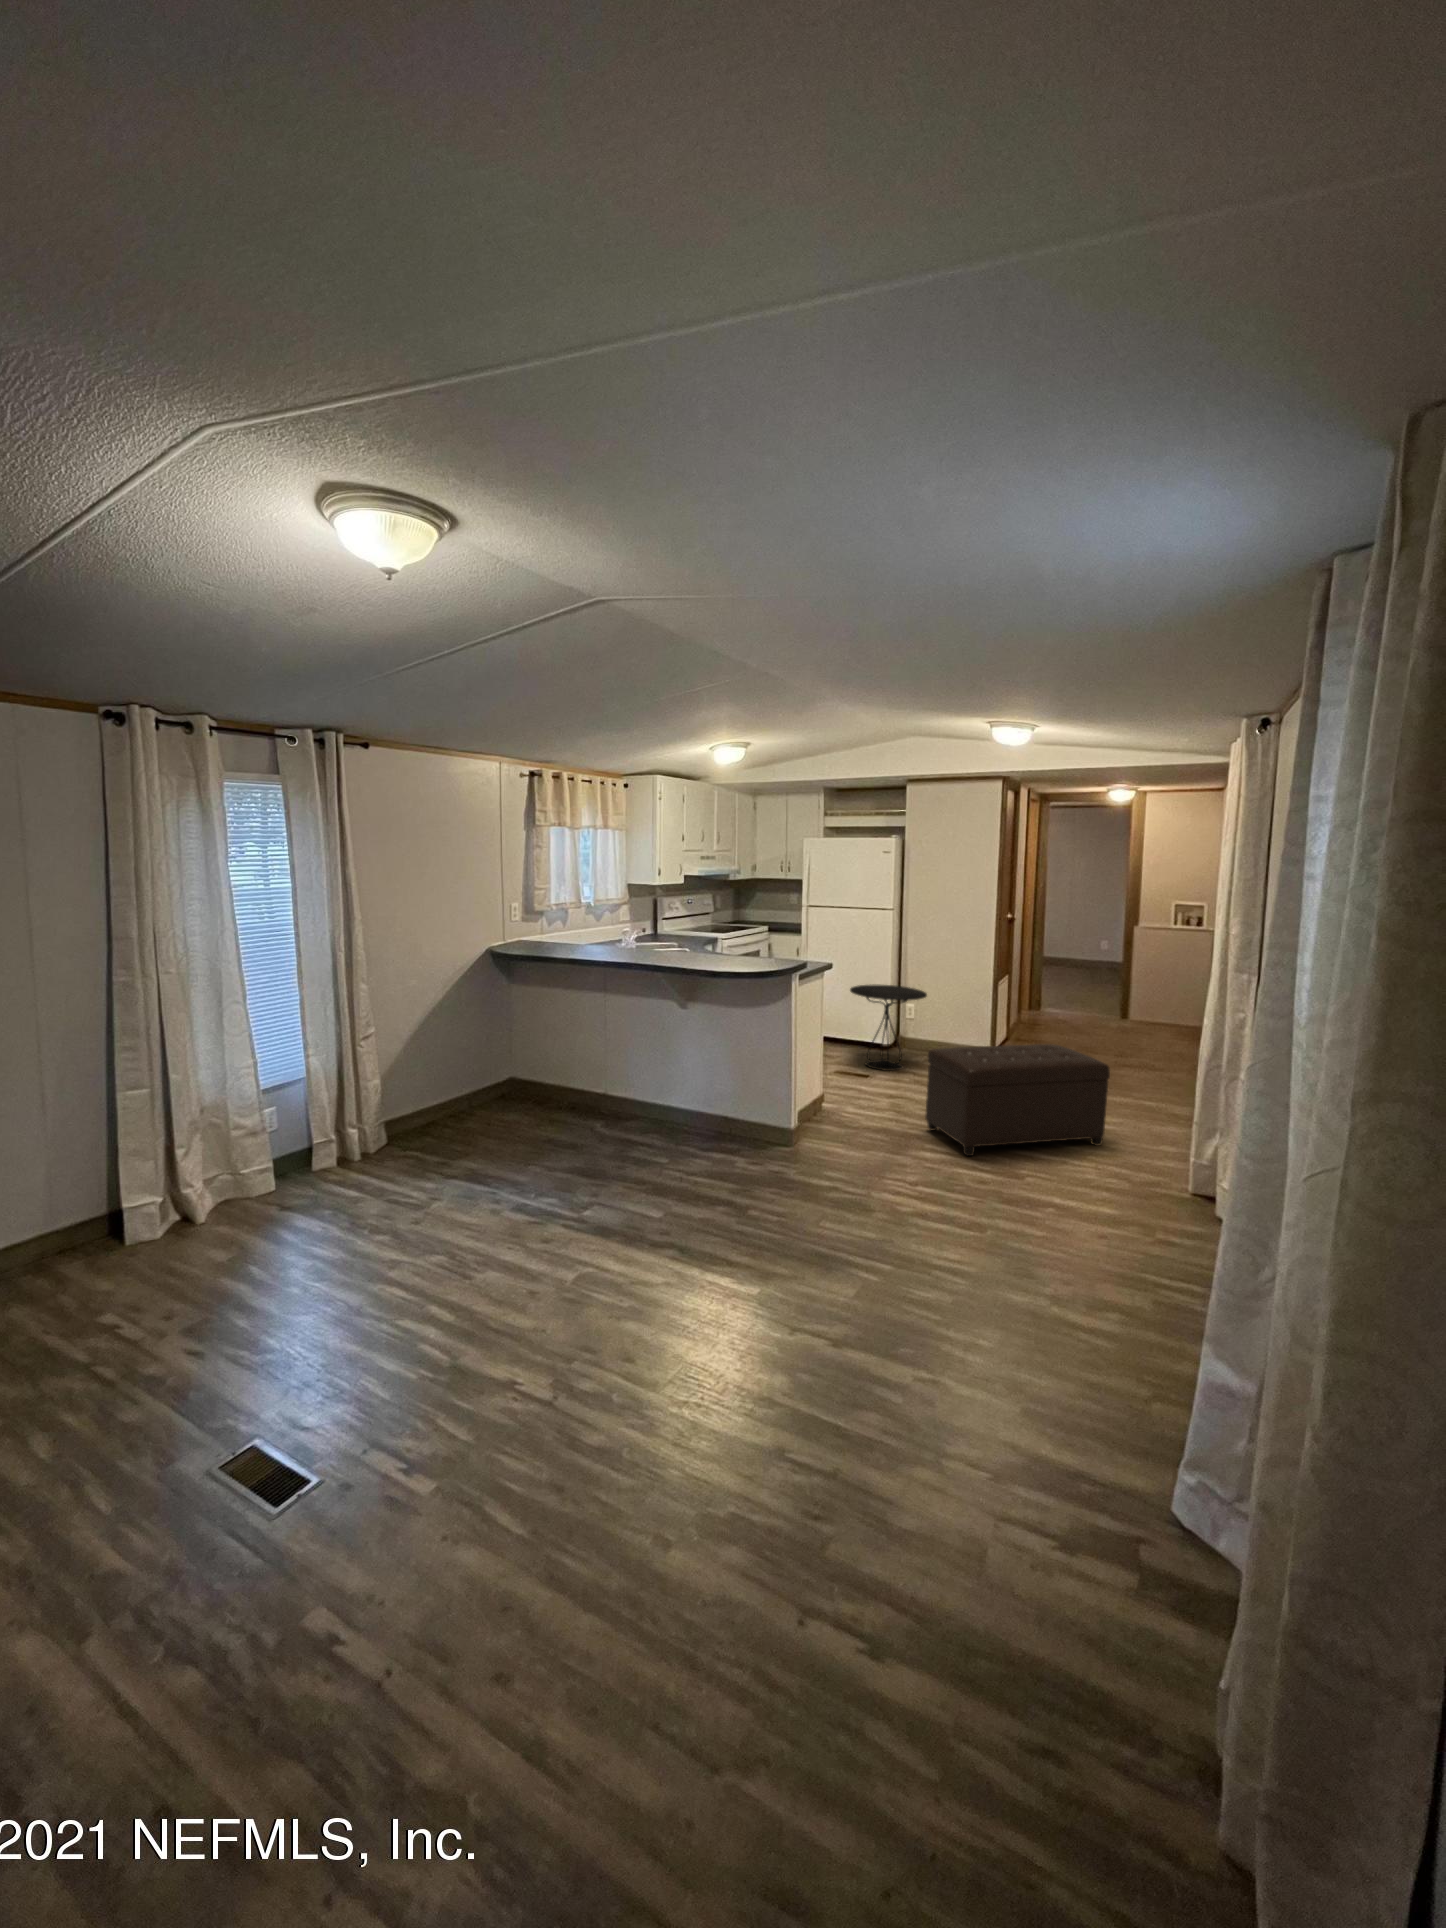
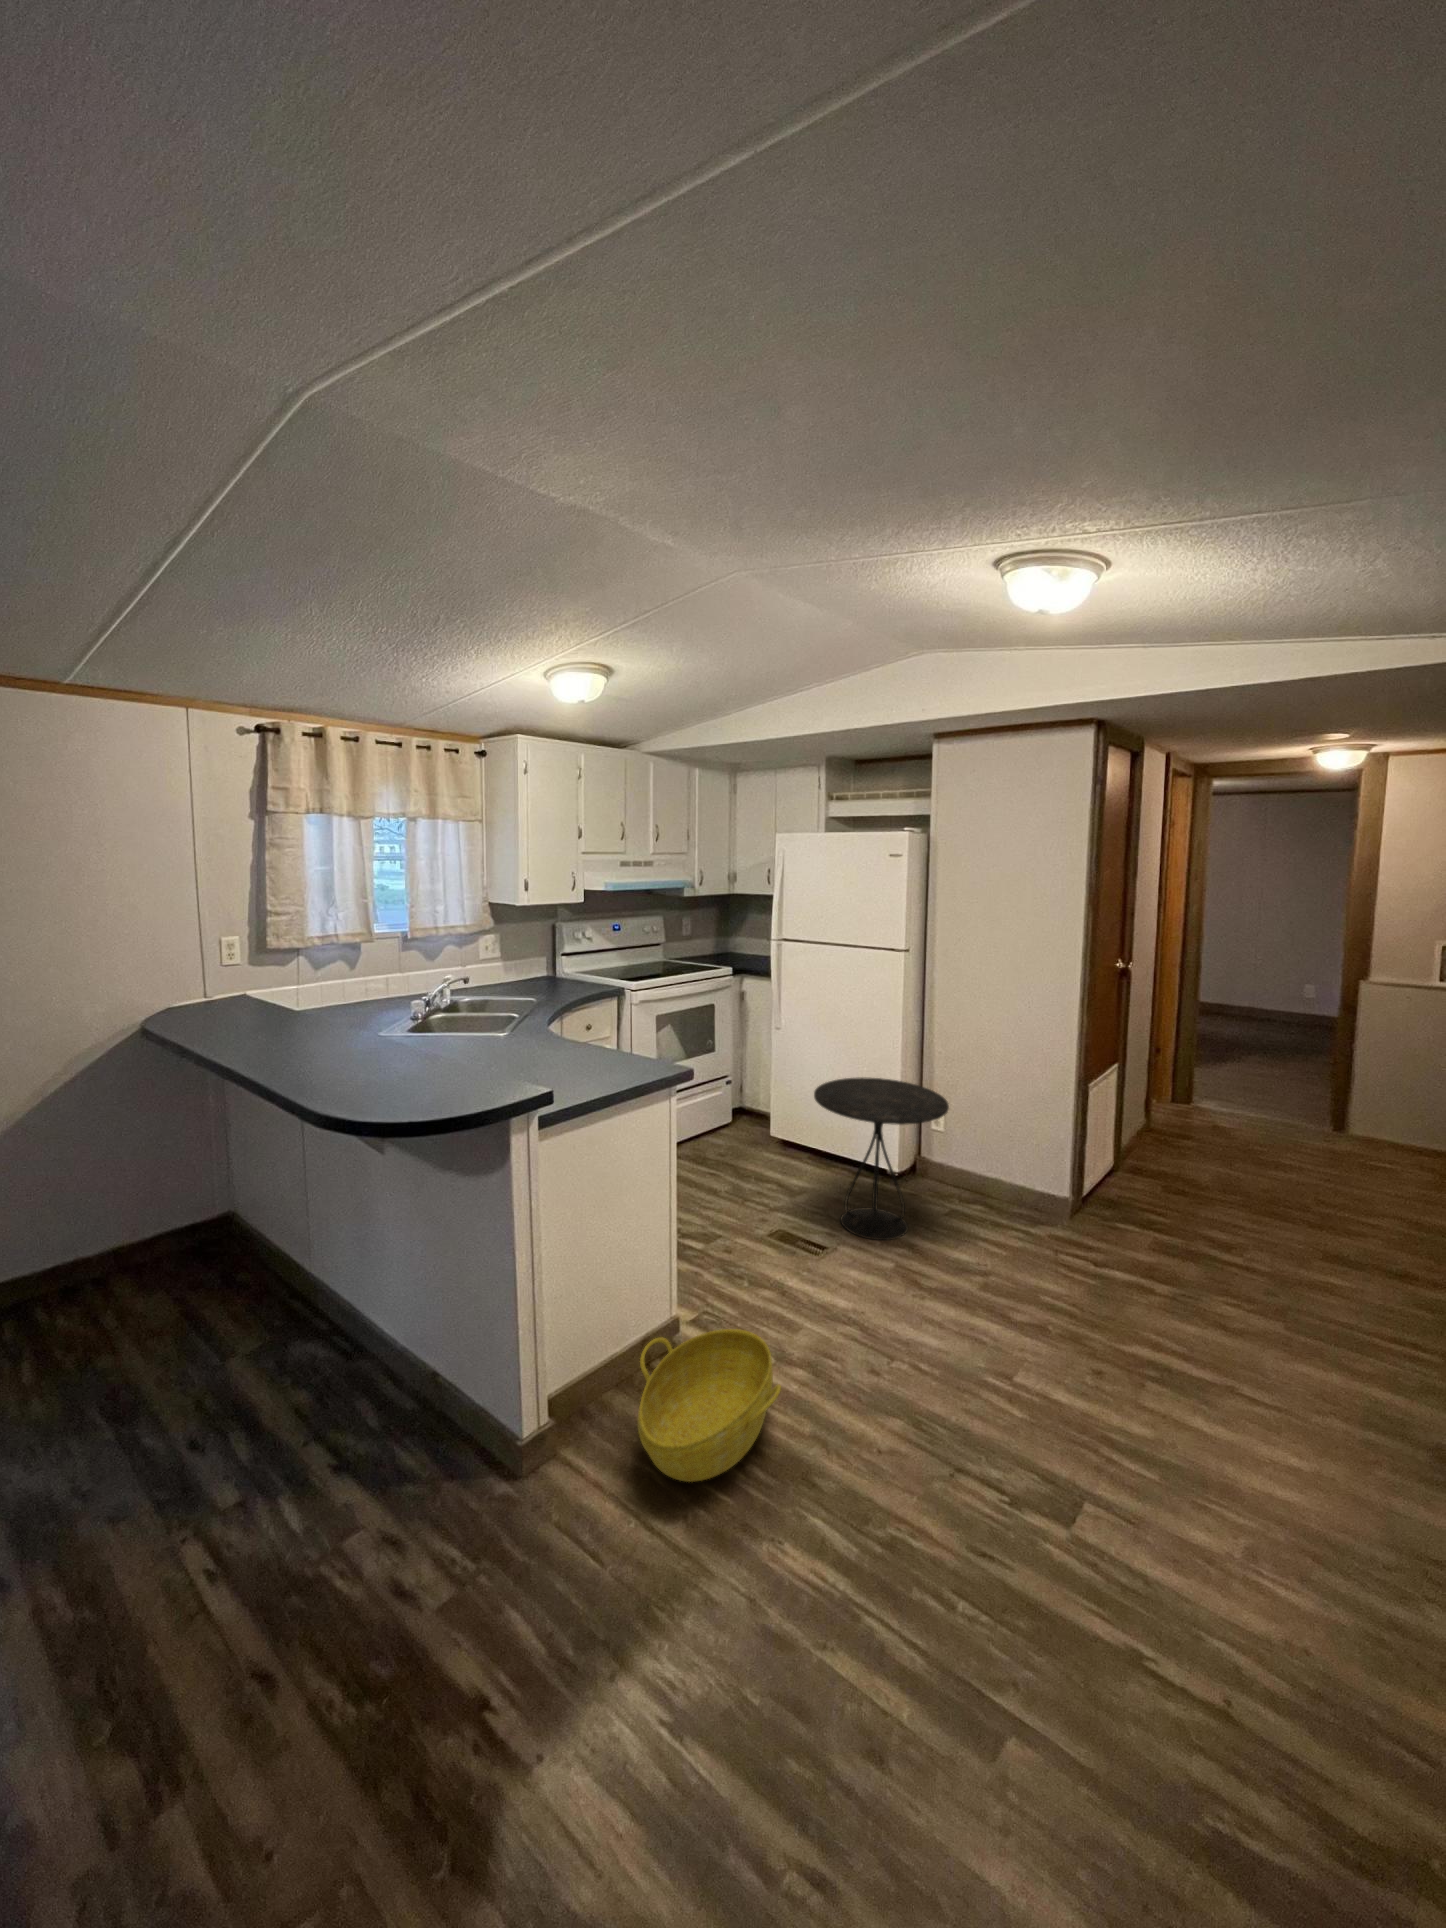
ottoman: present [925,1044,1110,1156] -> none [861,1294,1327,1621]
basket: none [819,1088,890,1138] -> present [638,1329,781,1482]

